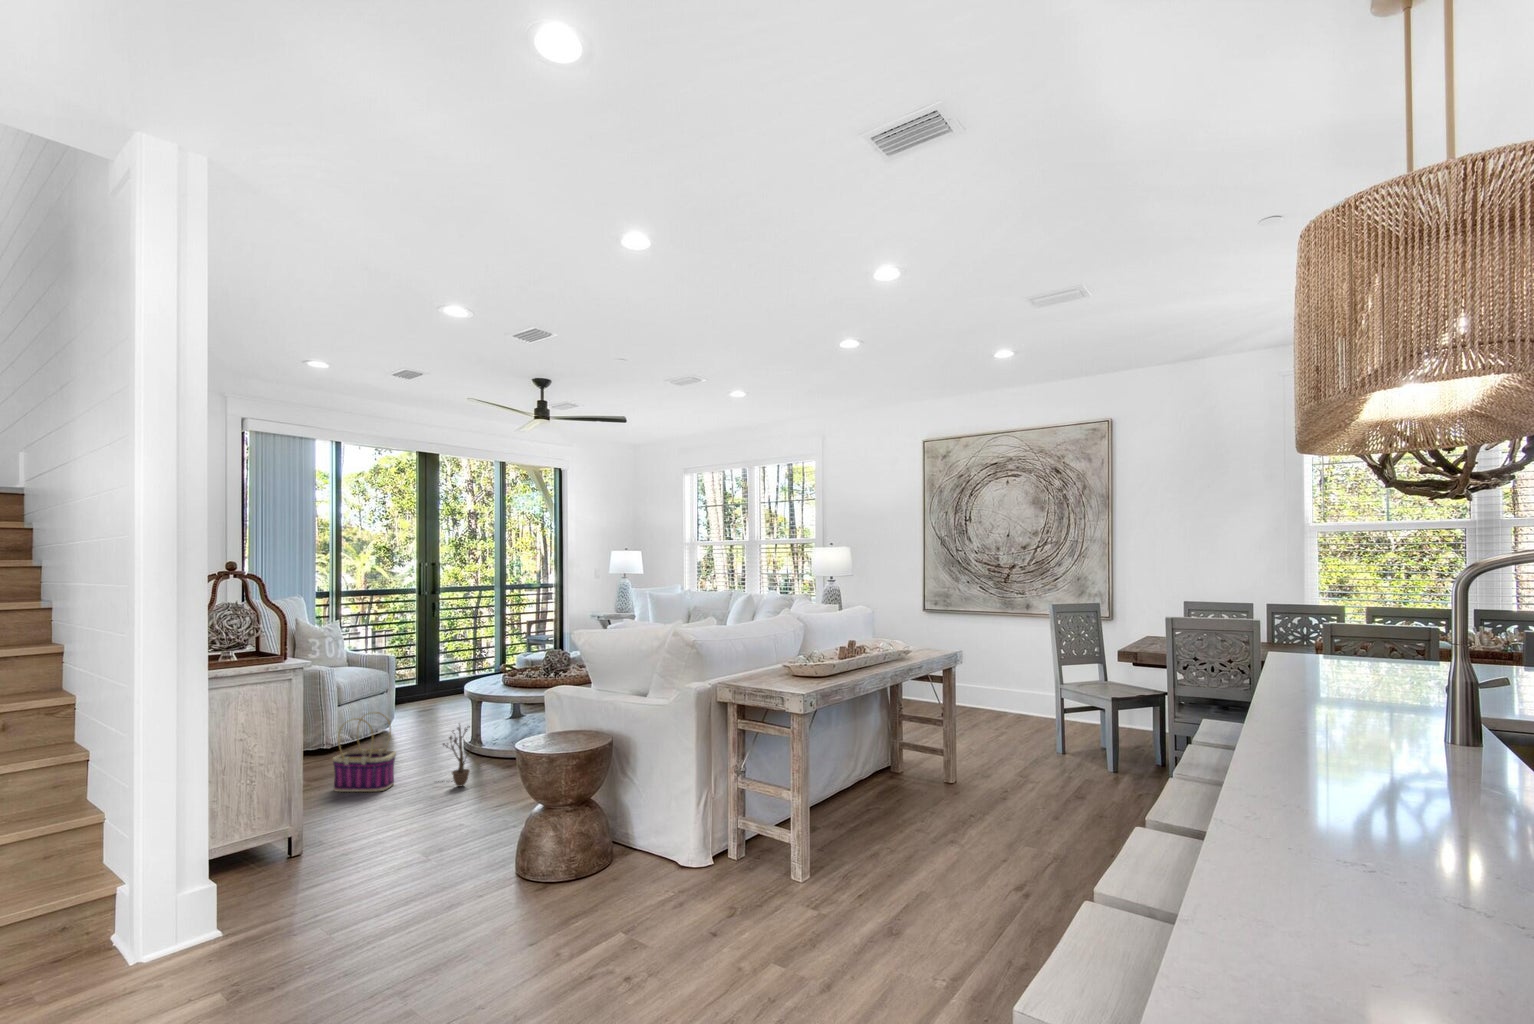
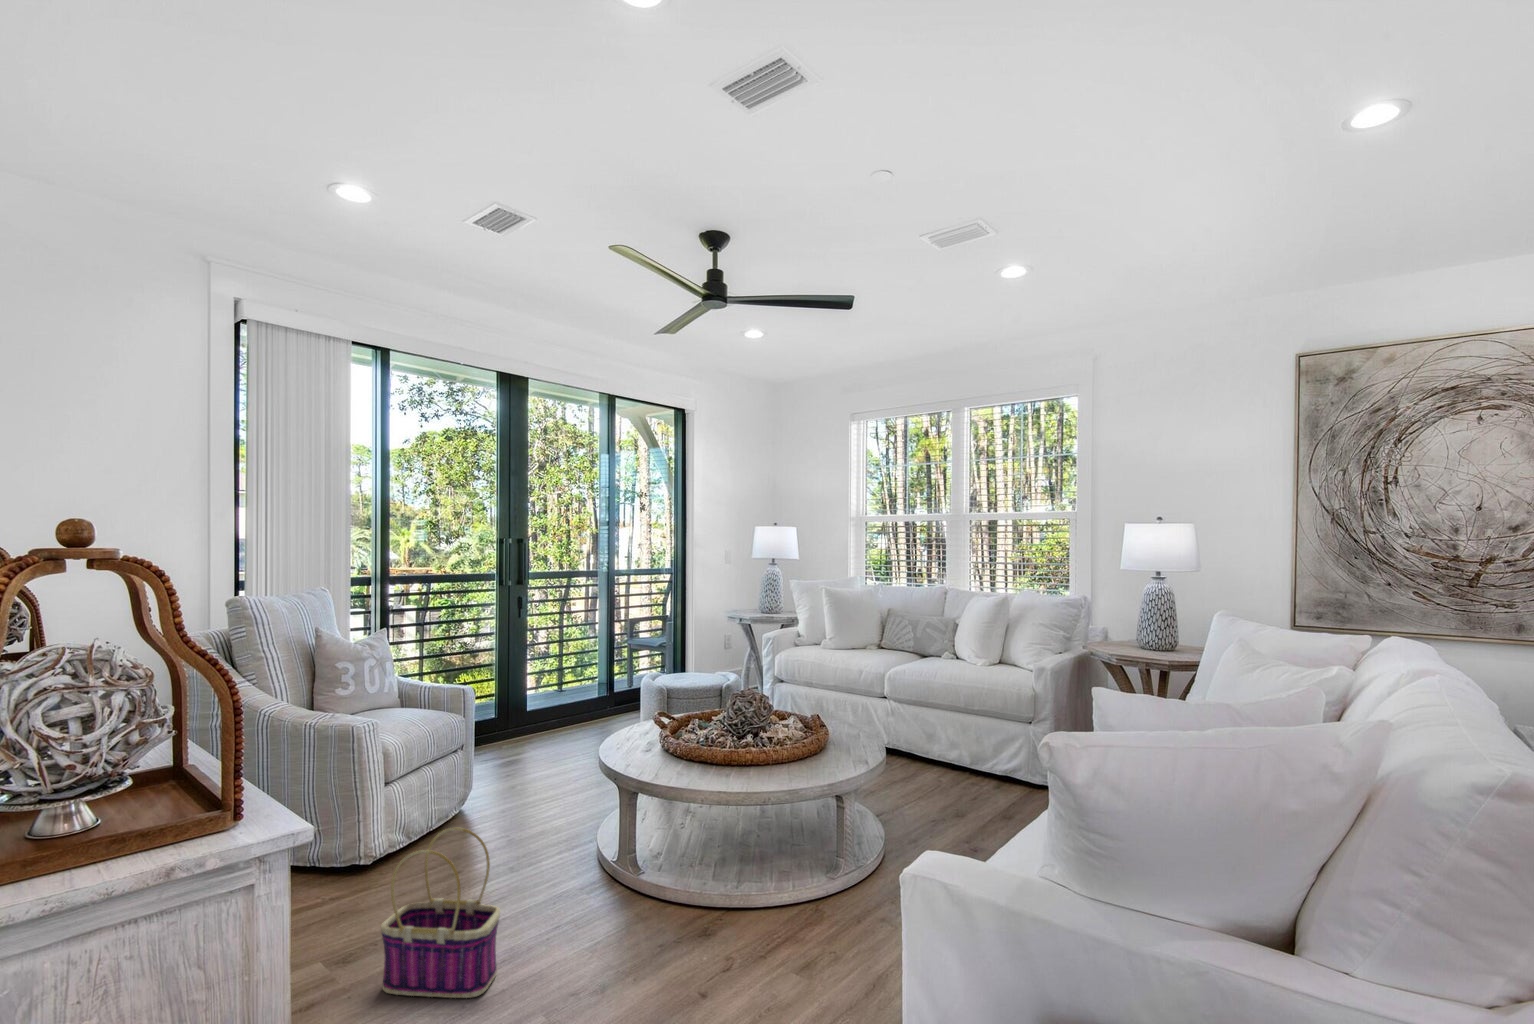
decorative plant: present [438,726,481,787] -> none [575,860,667,988]

